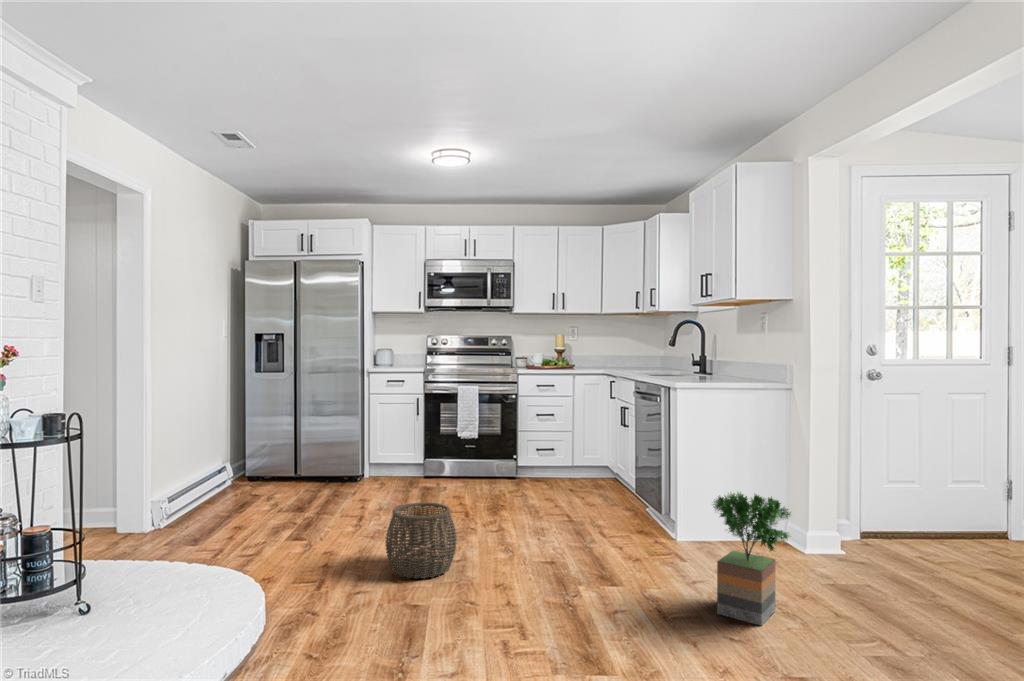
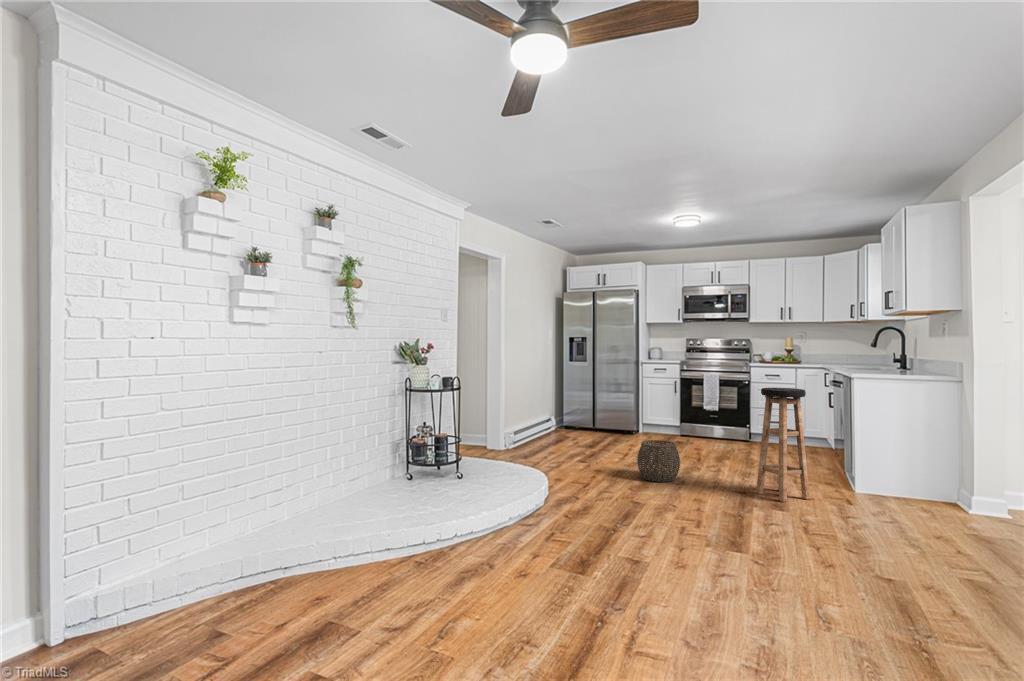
bar stool: none [576,408,649,589] -> present [756,388,810,502]
potted tree: present [713,492,791,626] -> none [840,443,902,529]

